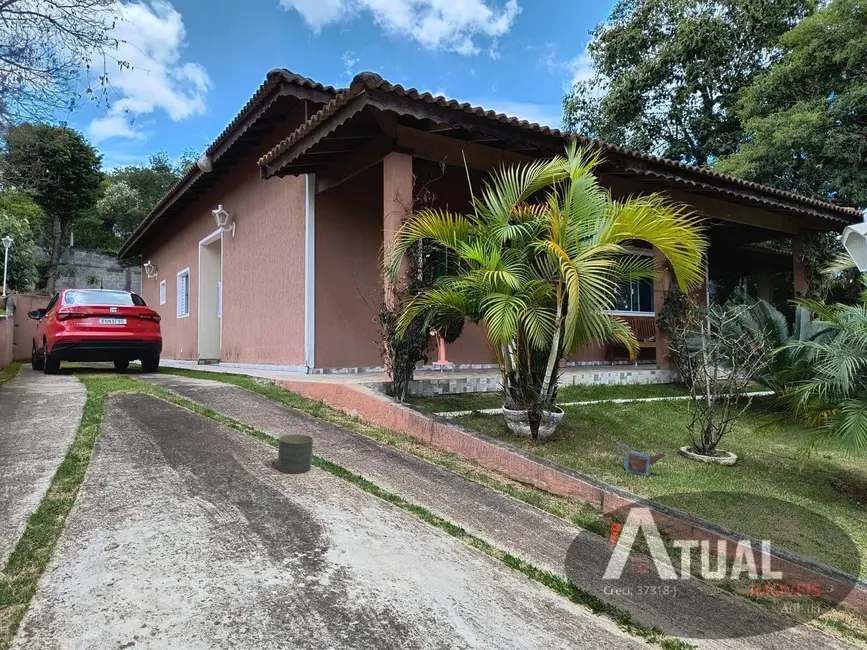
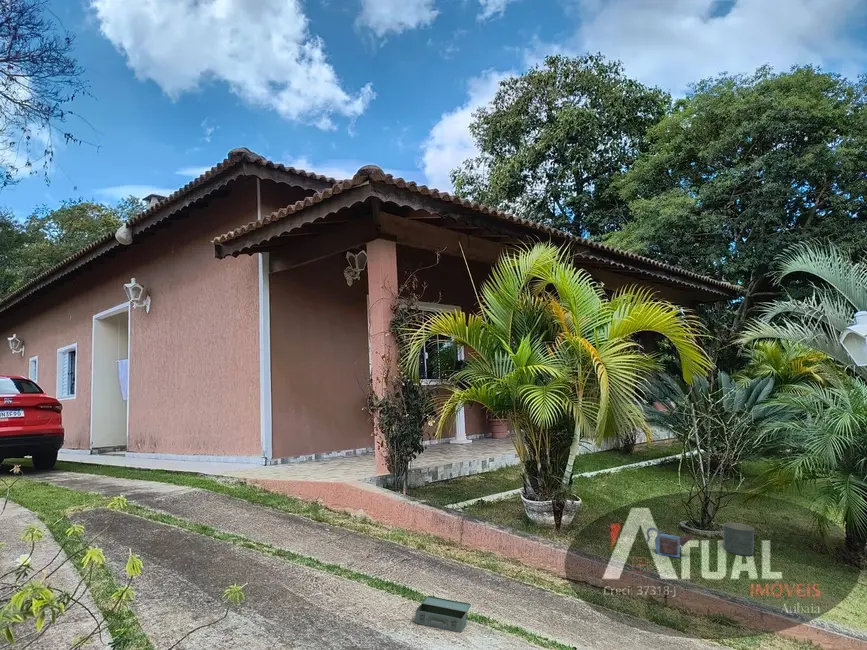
planter: present [278,434,313,474] -> present [723,523,754,556]
toolbox: none [324,474,380,505] -> present [415,596,471,632]

